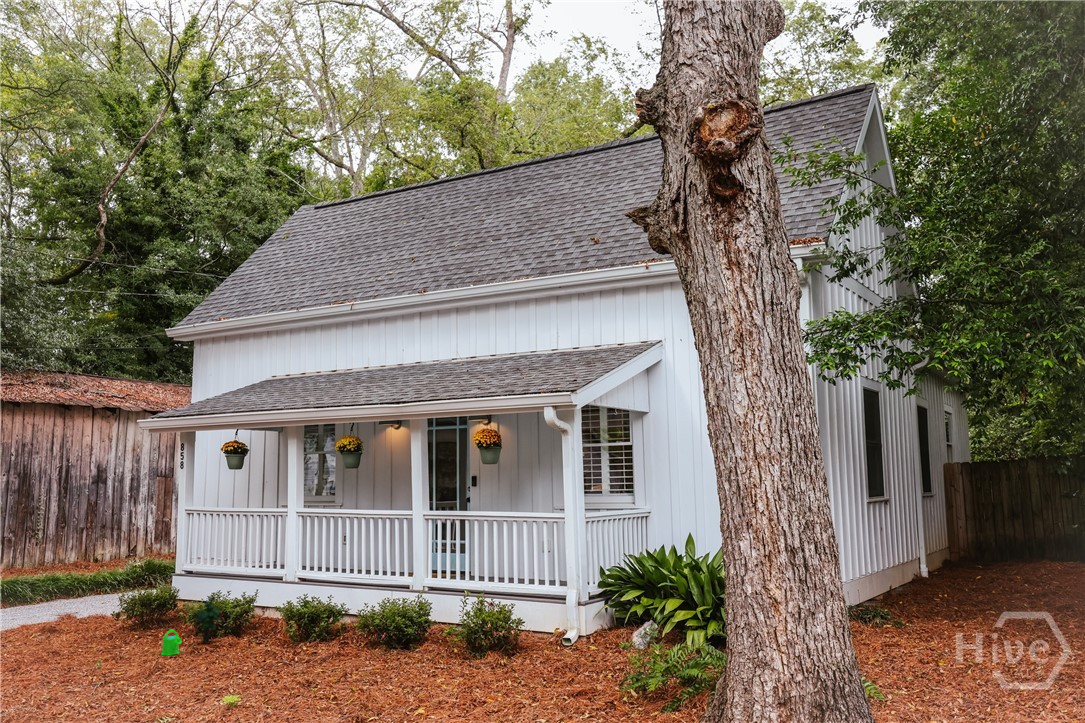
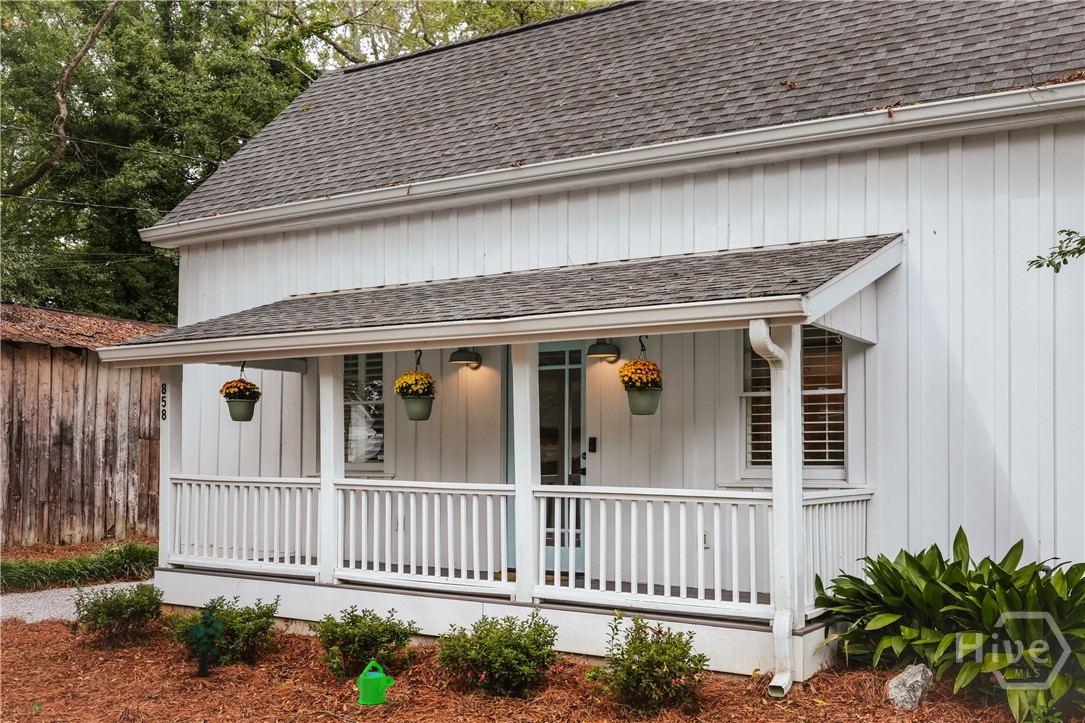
watering can: present [161,629,182,655] -> present [357,661,394,705]

